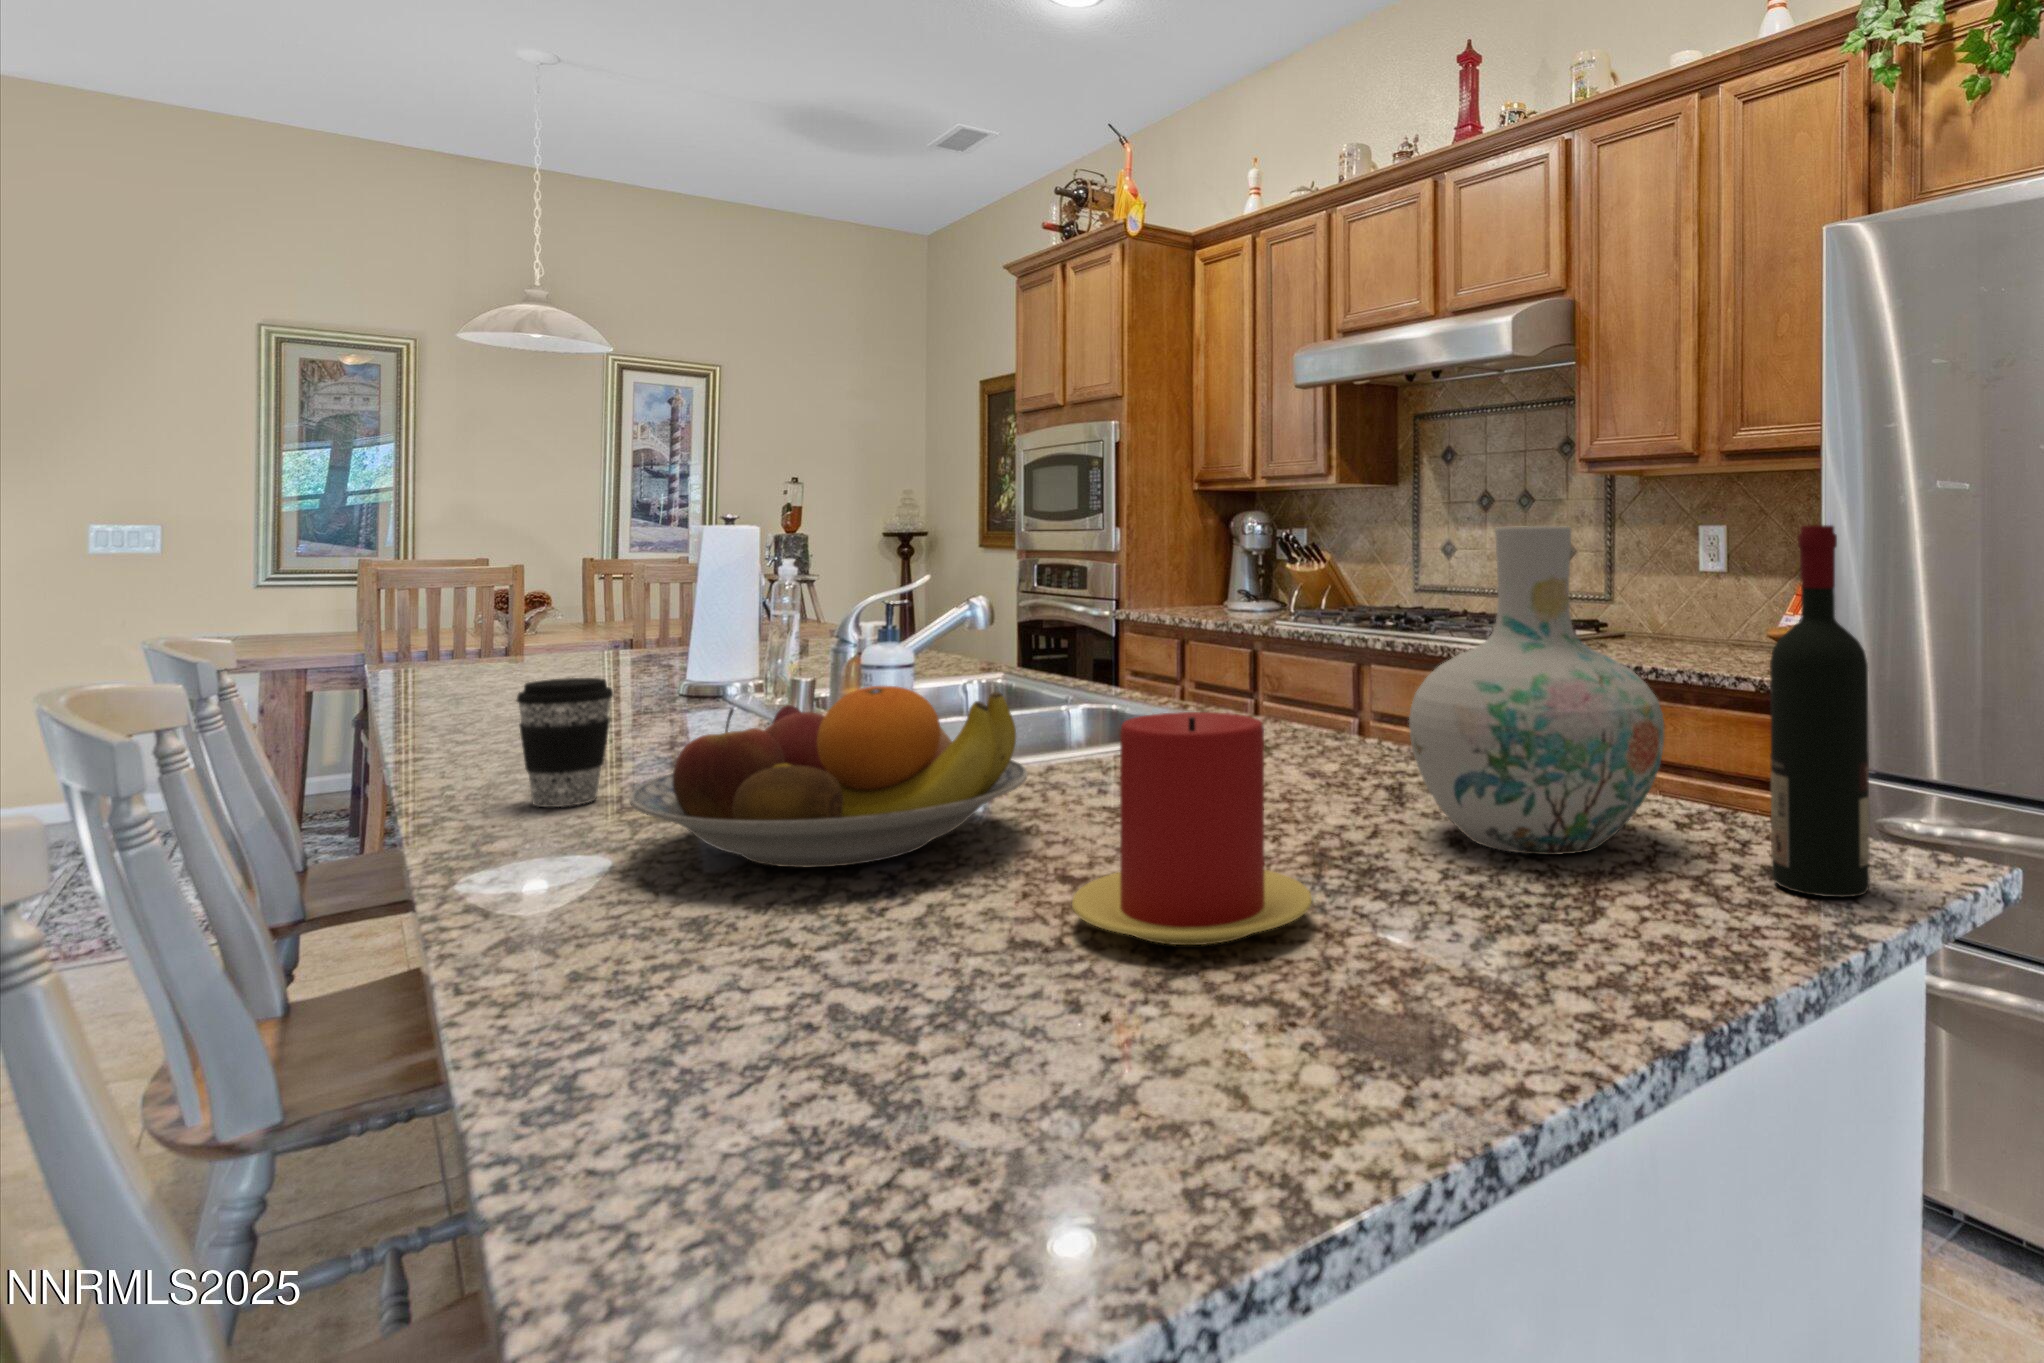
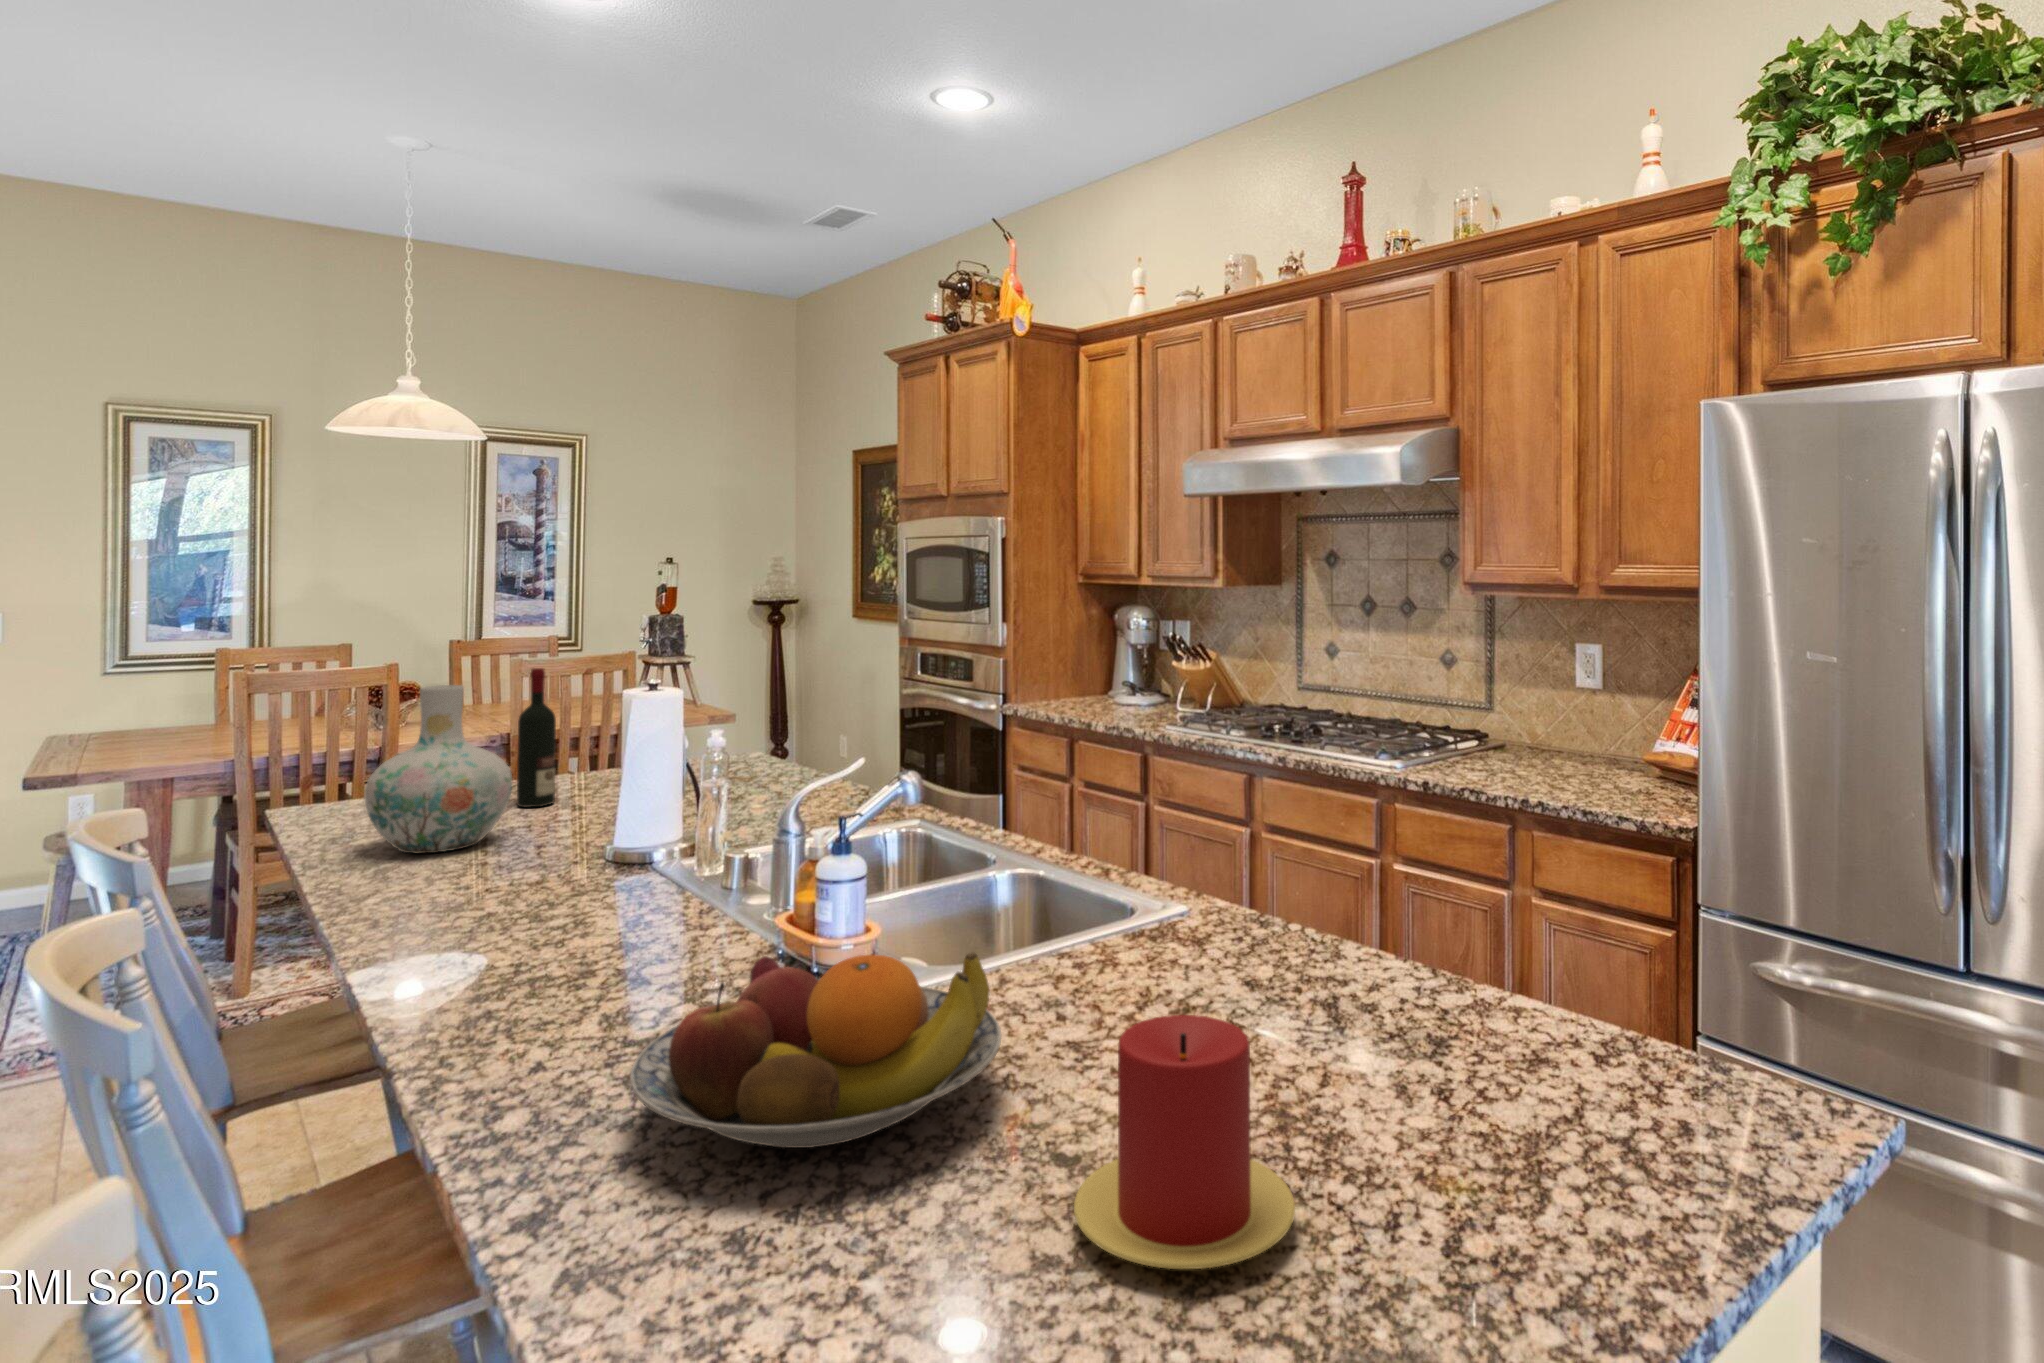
wine bottle: present [1770,525,1870,897] -> present [517,668,556,807]
vase: present [1409,526,1664,855] -> present [364,685,512,853]
coffee cup: present [517,678,613,807] -> none [491,914,584,1052]

